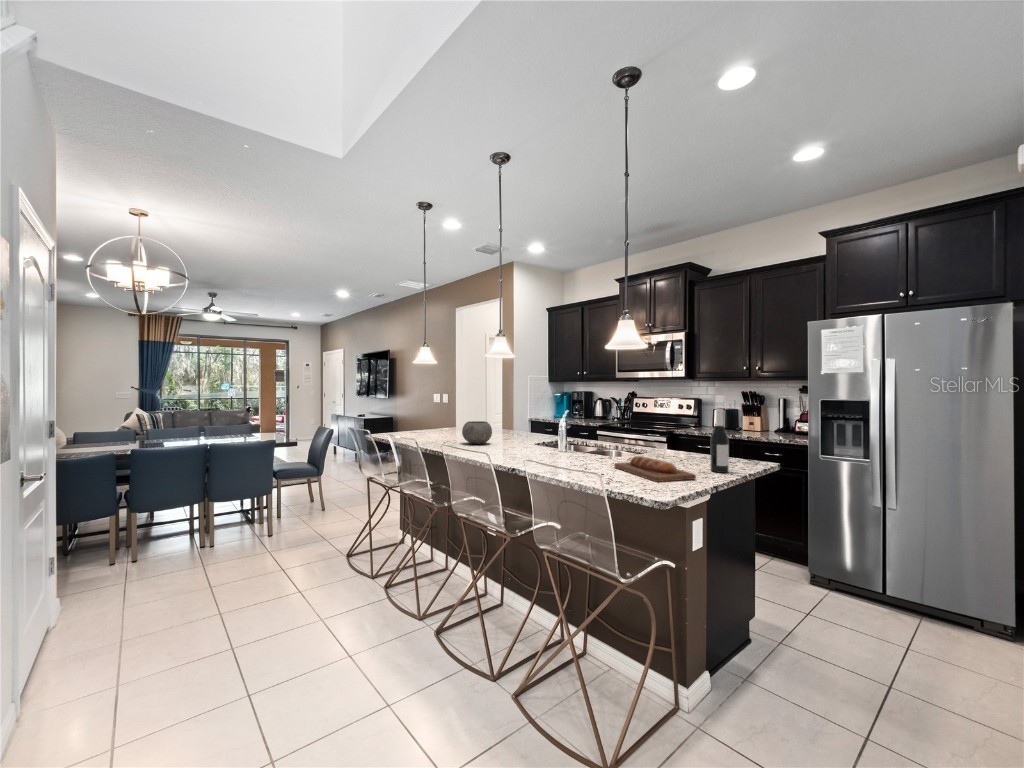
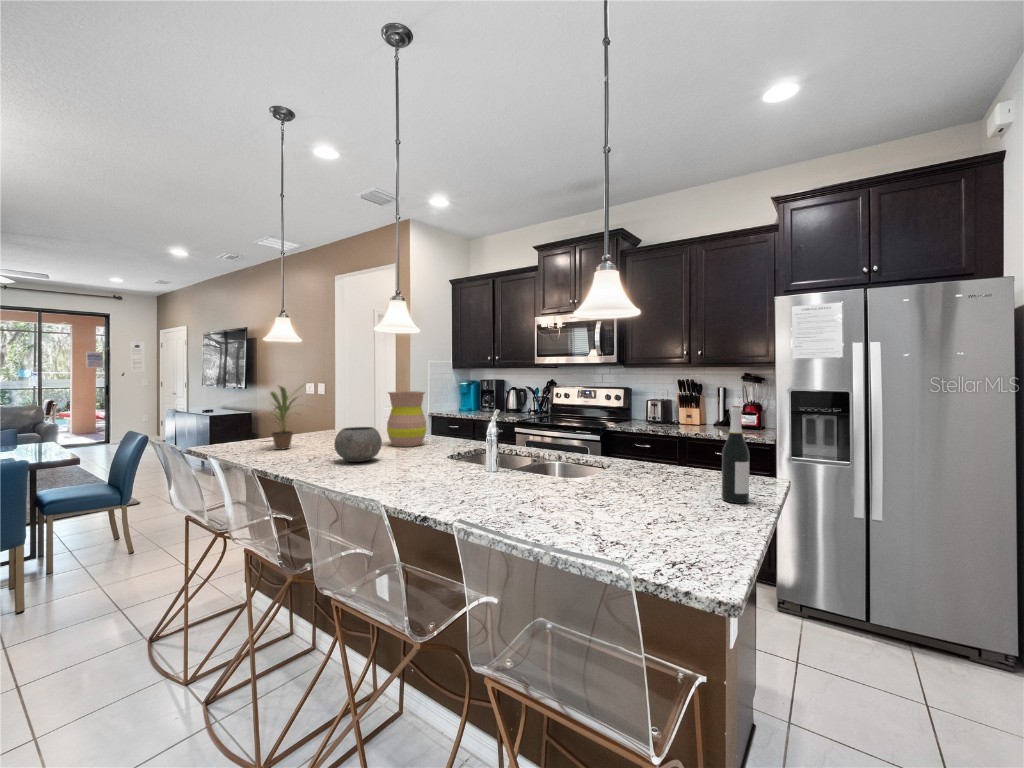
potted plant: none [416,391,446,437] -> present [271,385,303,450]
vase: none [496,398,523,438] -> present [387,391,426,447]
bread loaf: present [614,456,696,482] -> none [586,485,729,539]

